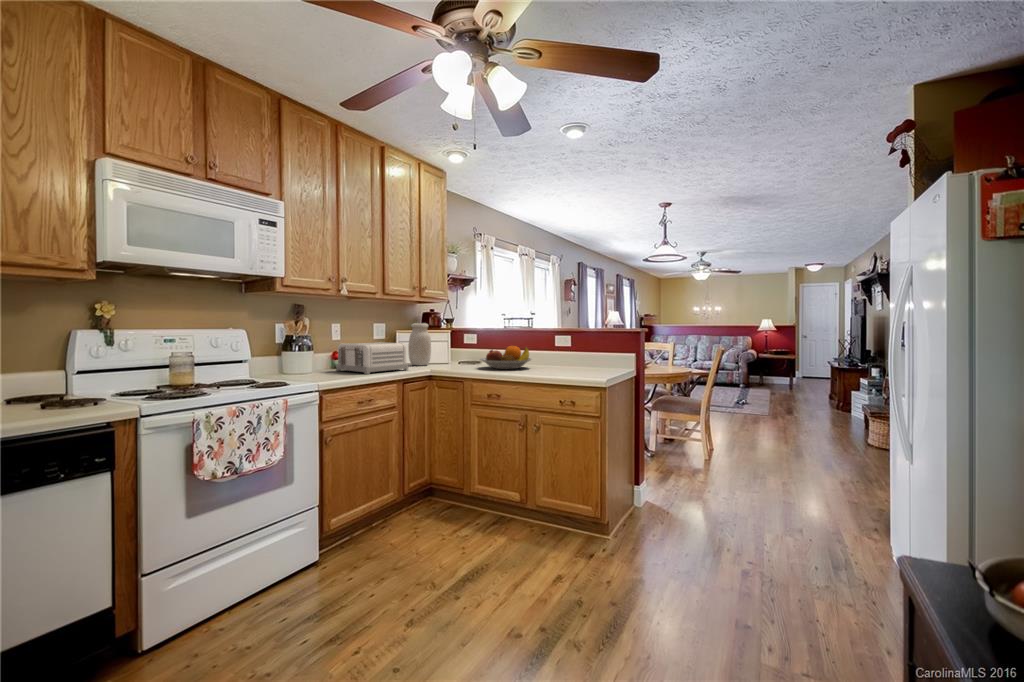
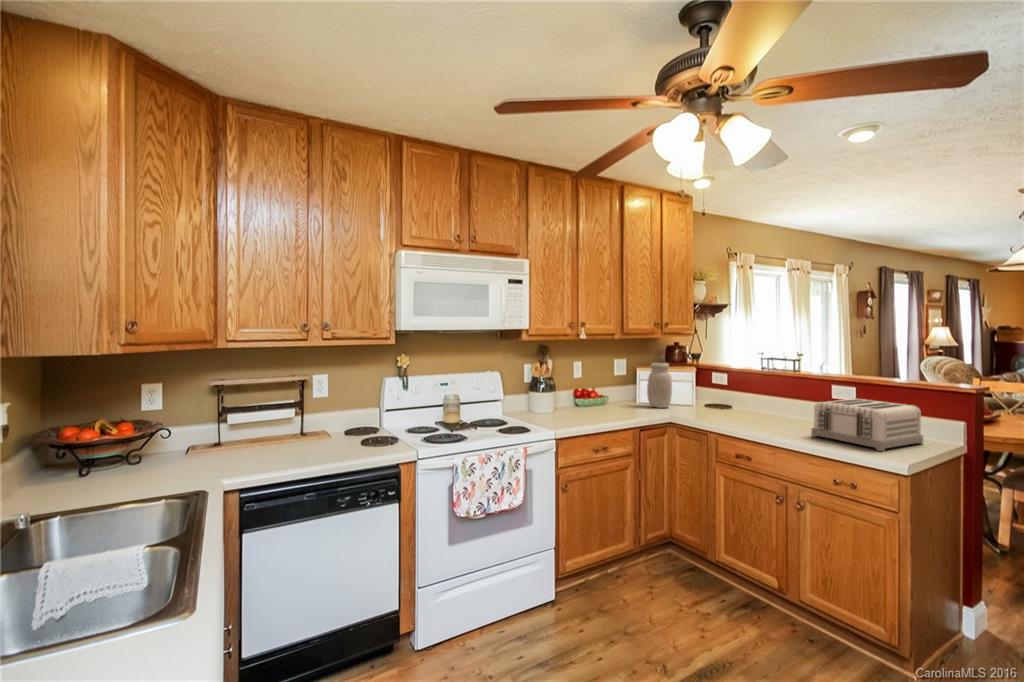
toaster: present [336,342,408,374] -> present [811,398,923,451]
fruit bowl: present [480,346,532,369] -> none [728,395,798,424]

